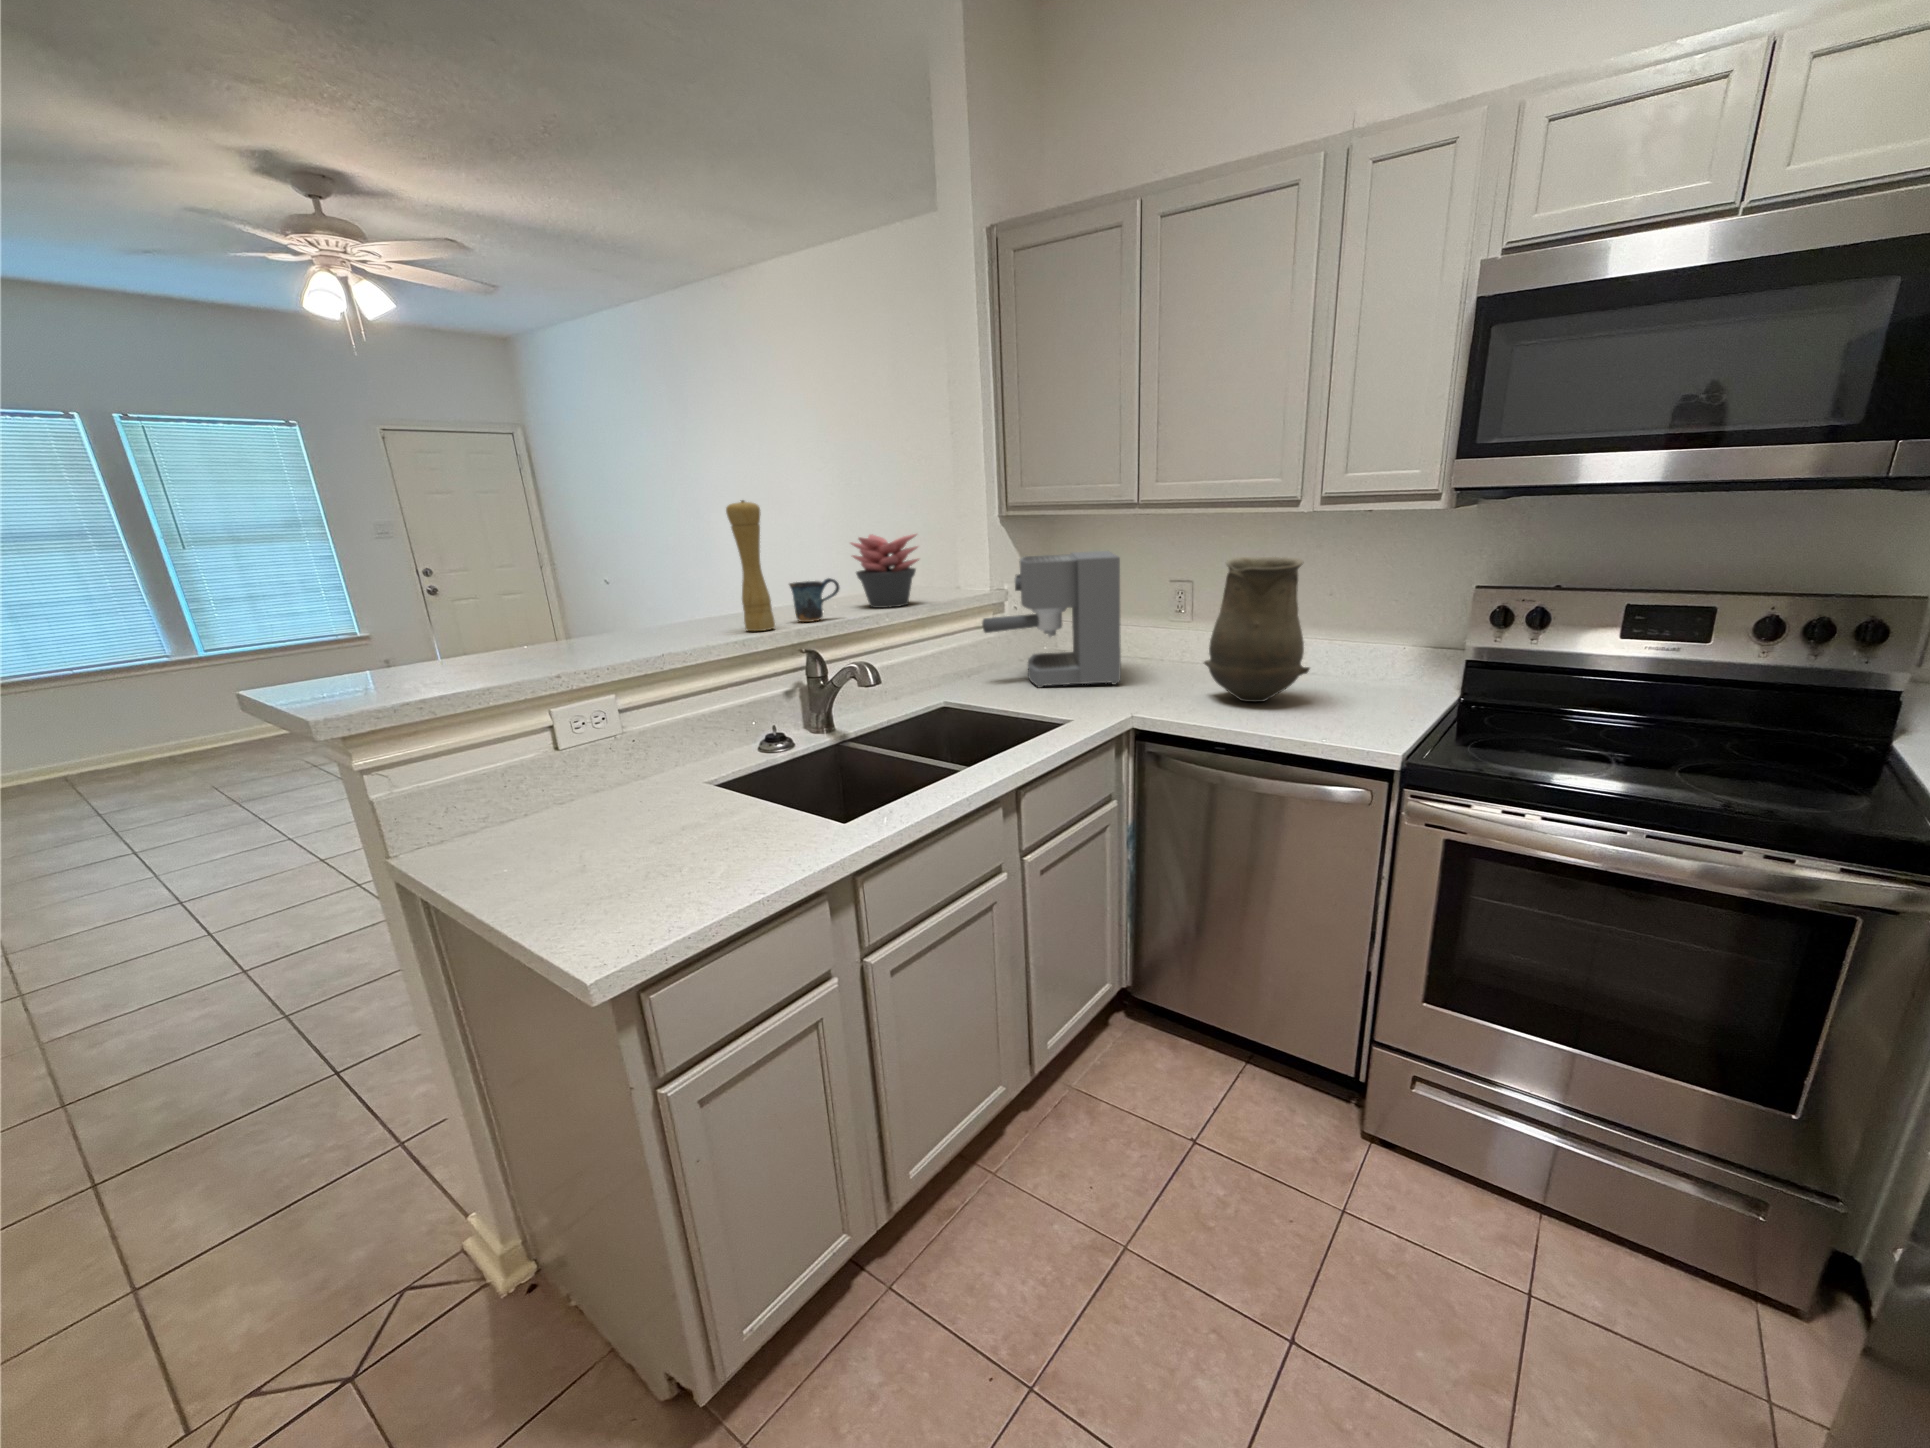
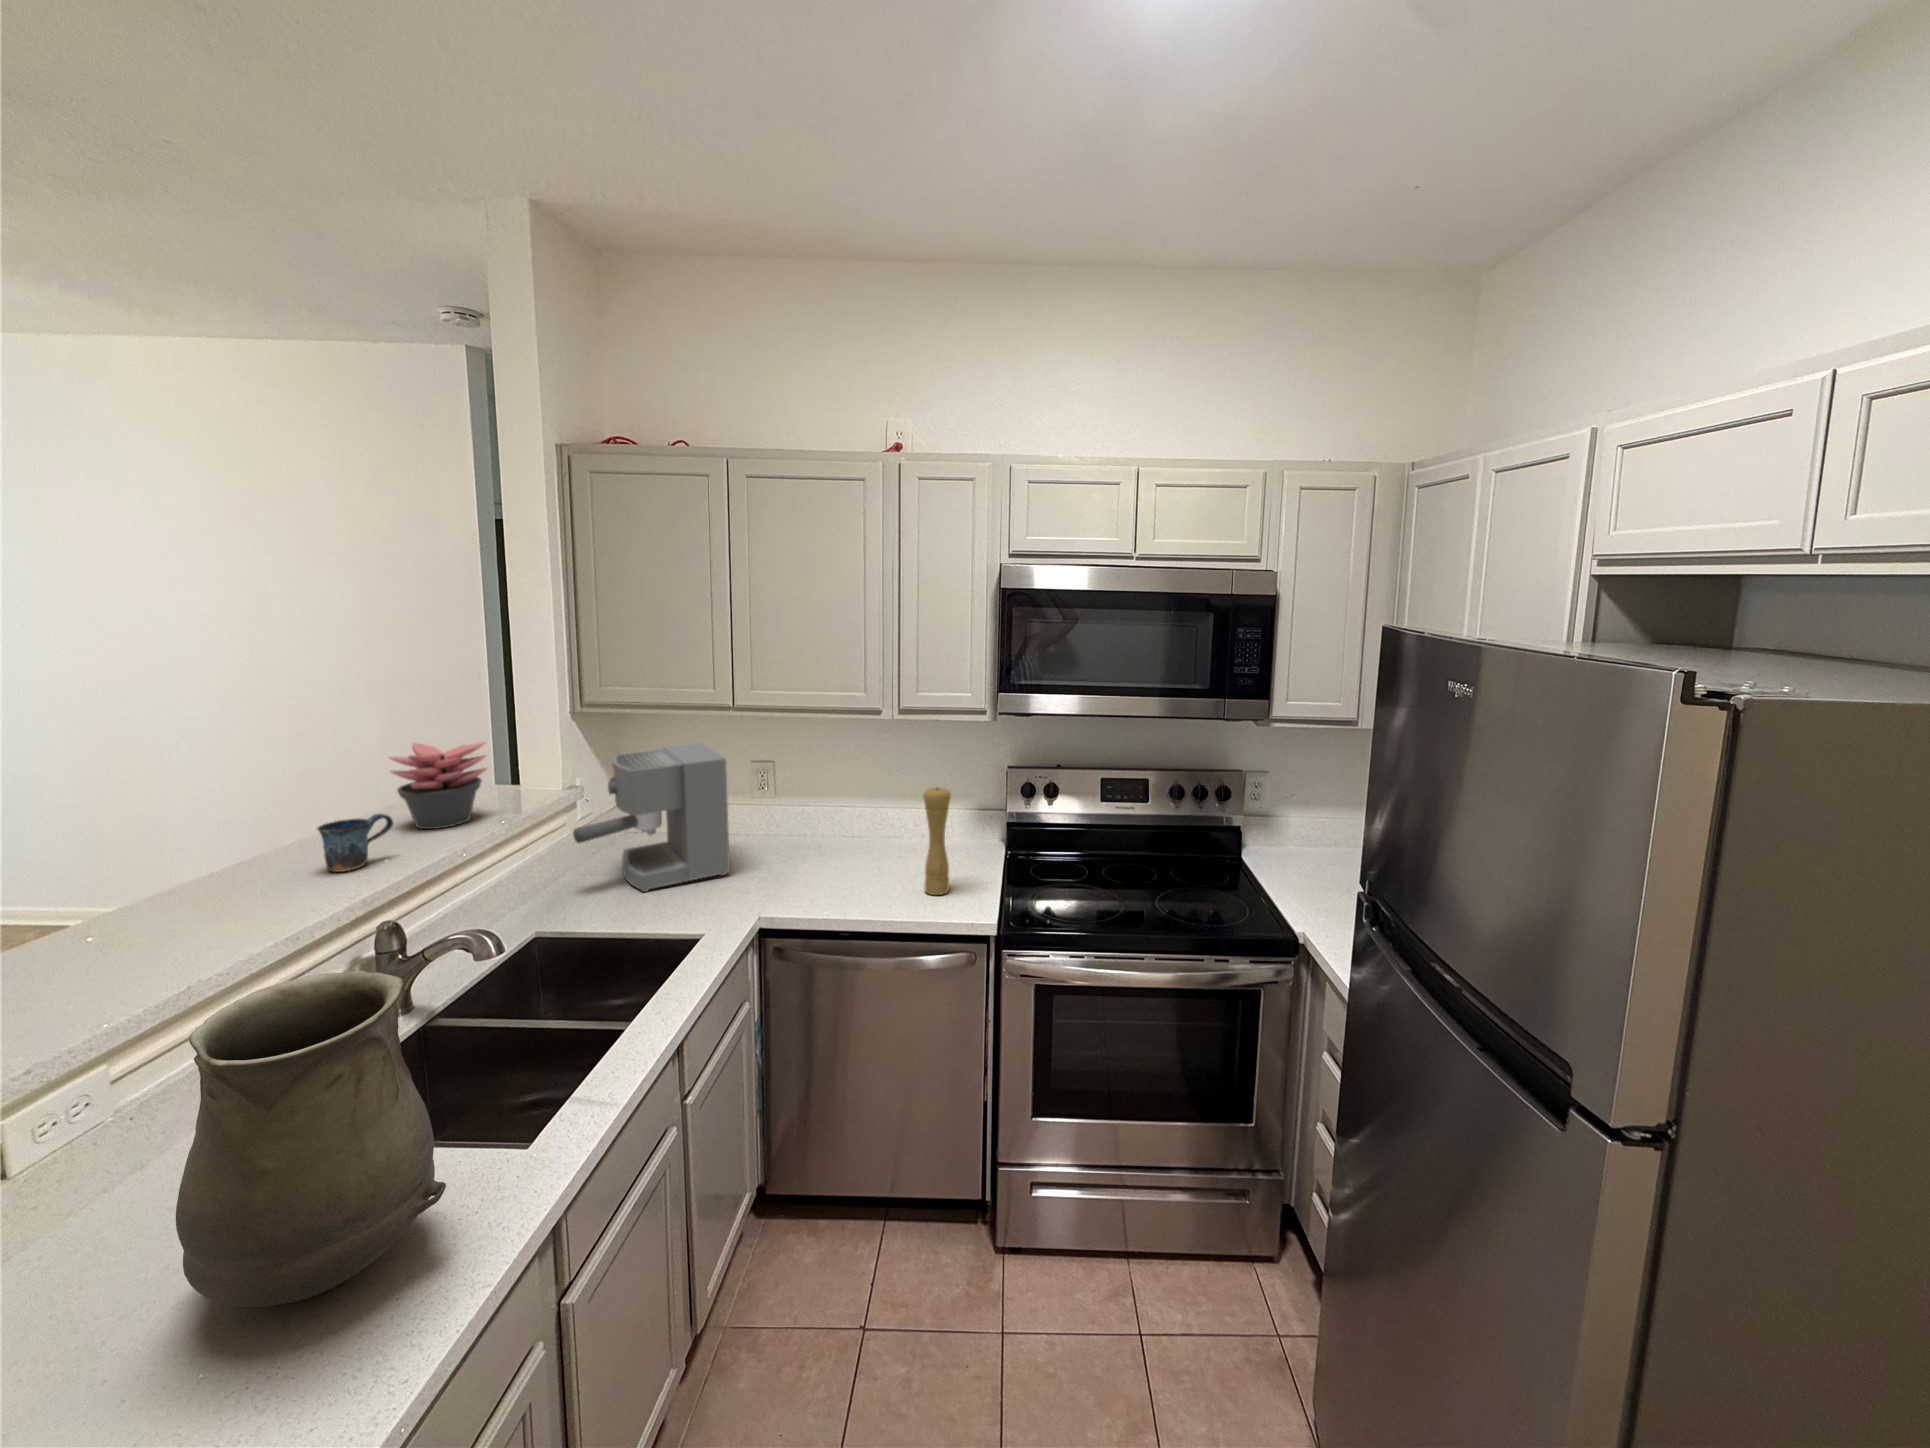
pepper mill: present [726,500,775,631] -> present [923,787,951,895]
vase: present [1204,557,1310,702] -> present [176,970,446,1307]

